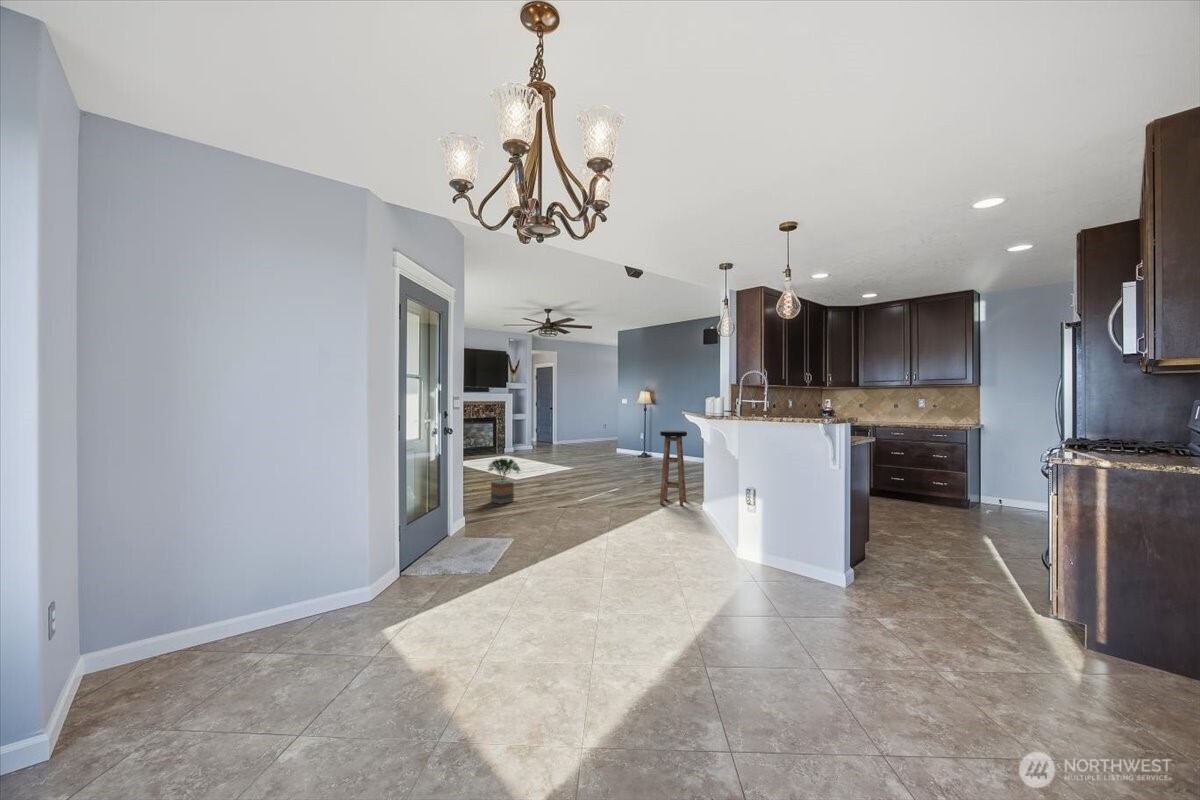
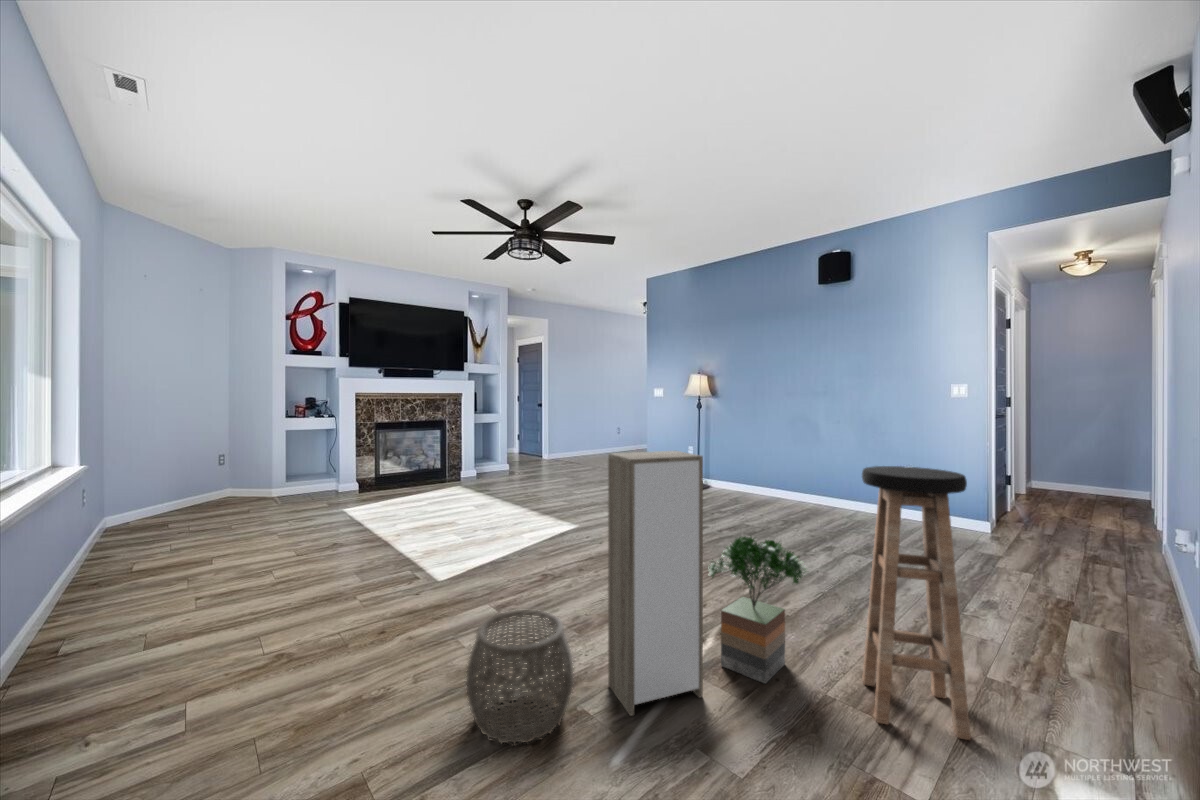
storage cabinet: none [583,426,612,503] -> present [608,451,703,716]
potted tree: present [488,459,520,504] -> present [709,537,806,684]
woven basket: none [540,475,572,506] -> present [466,610,574,745]

